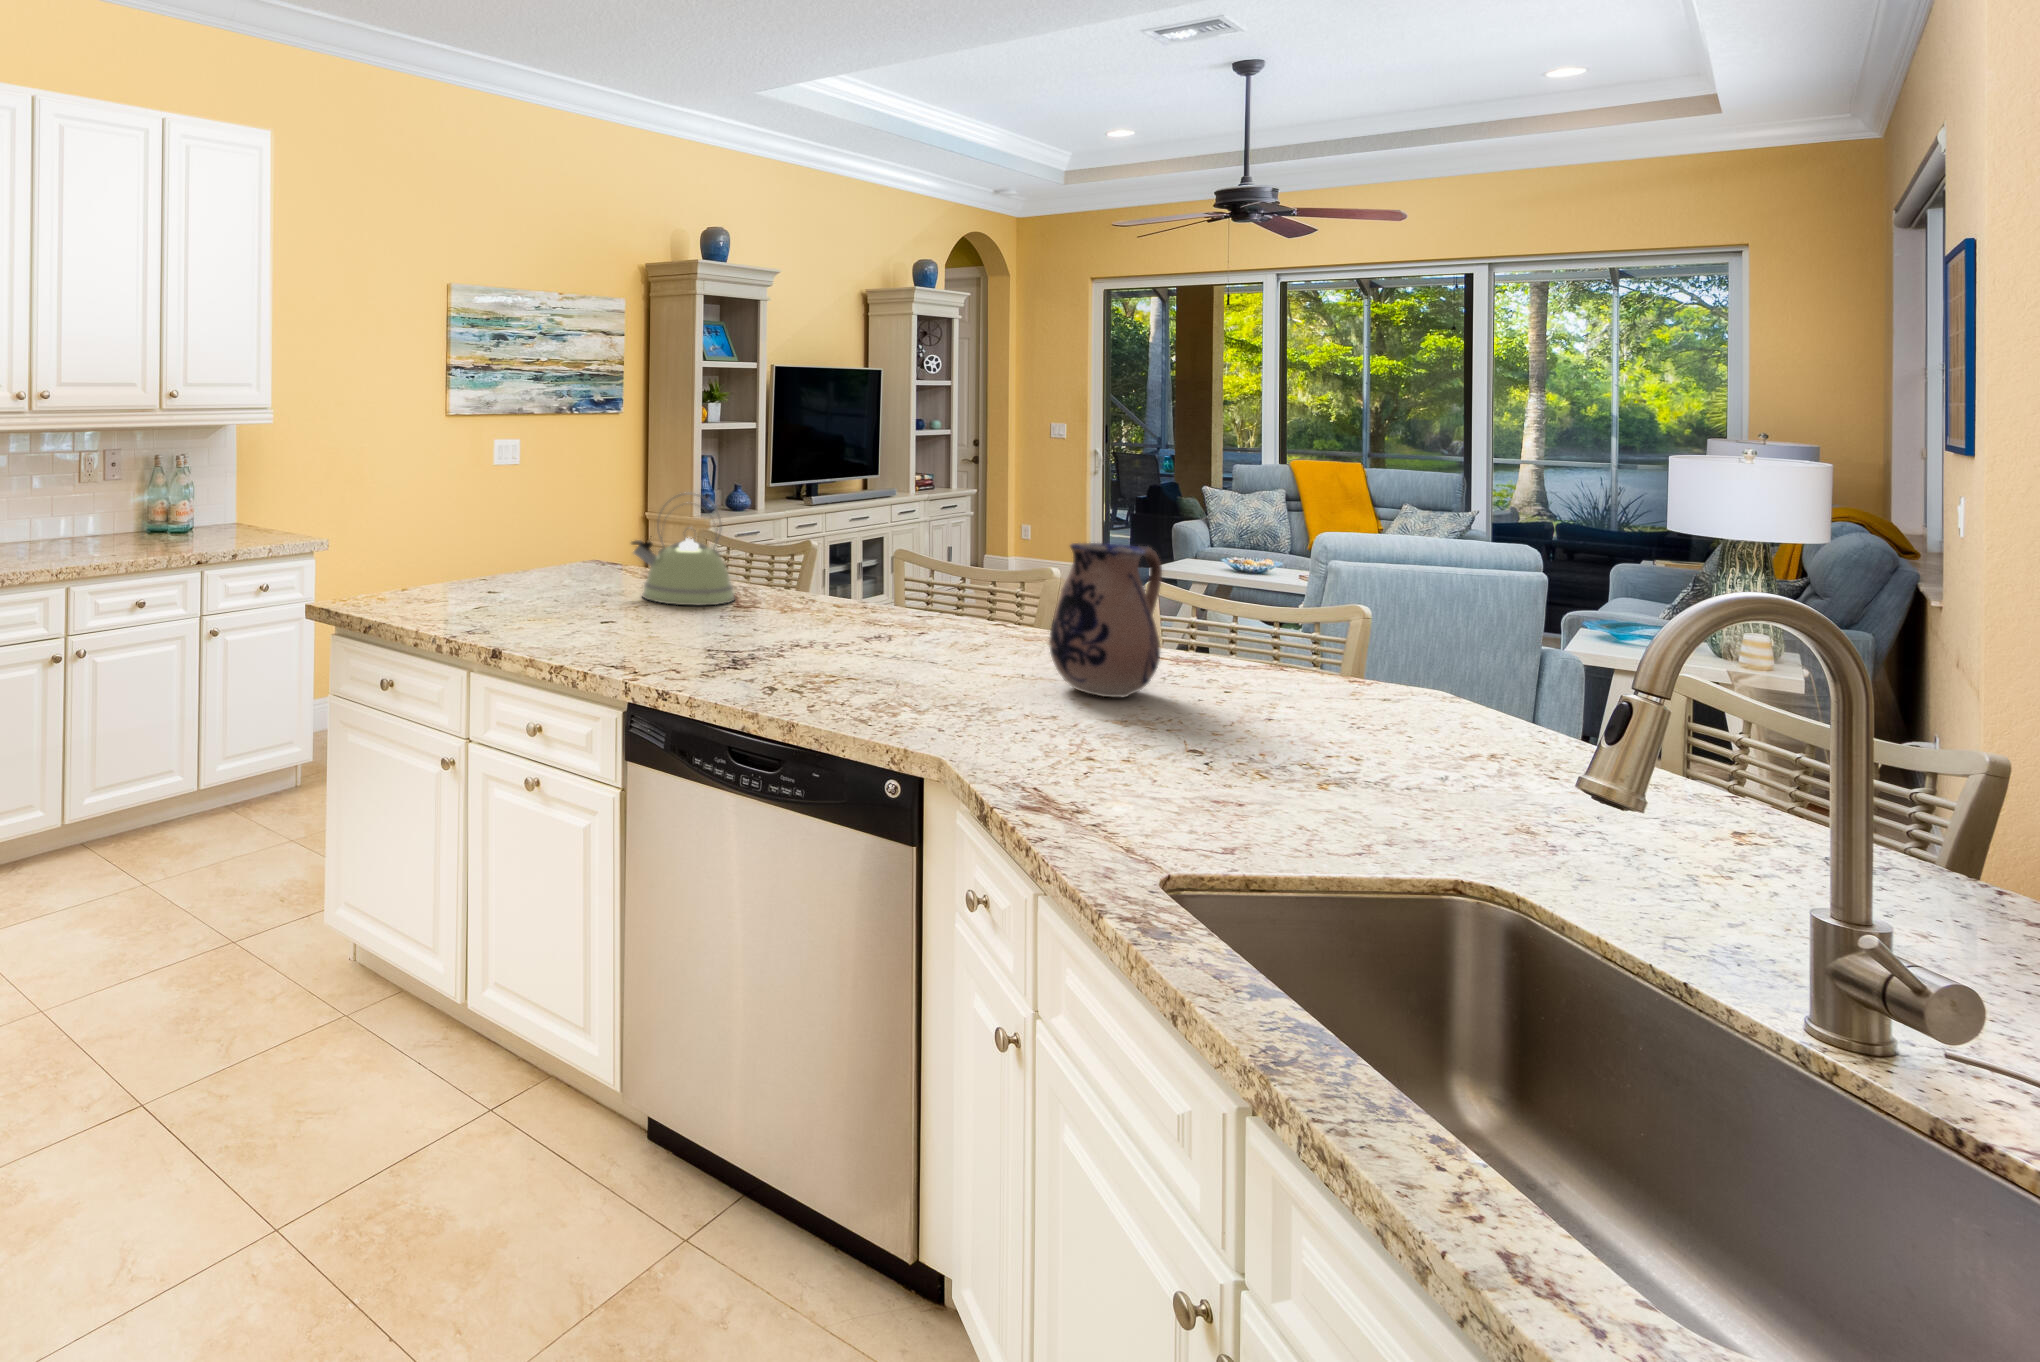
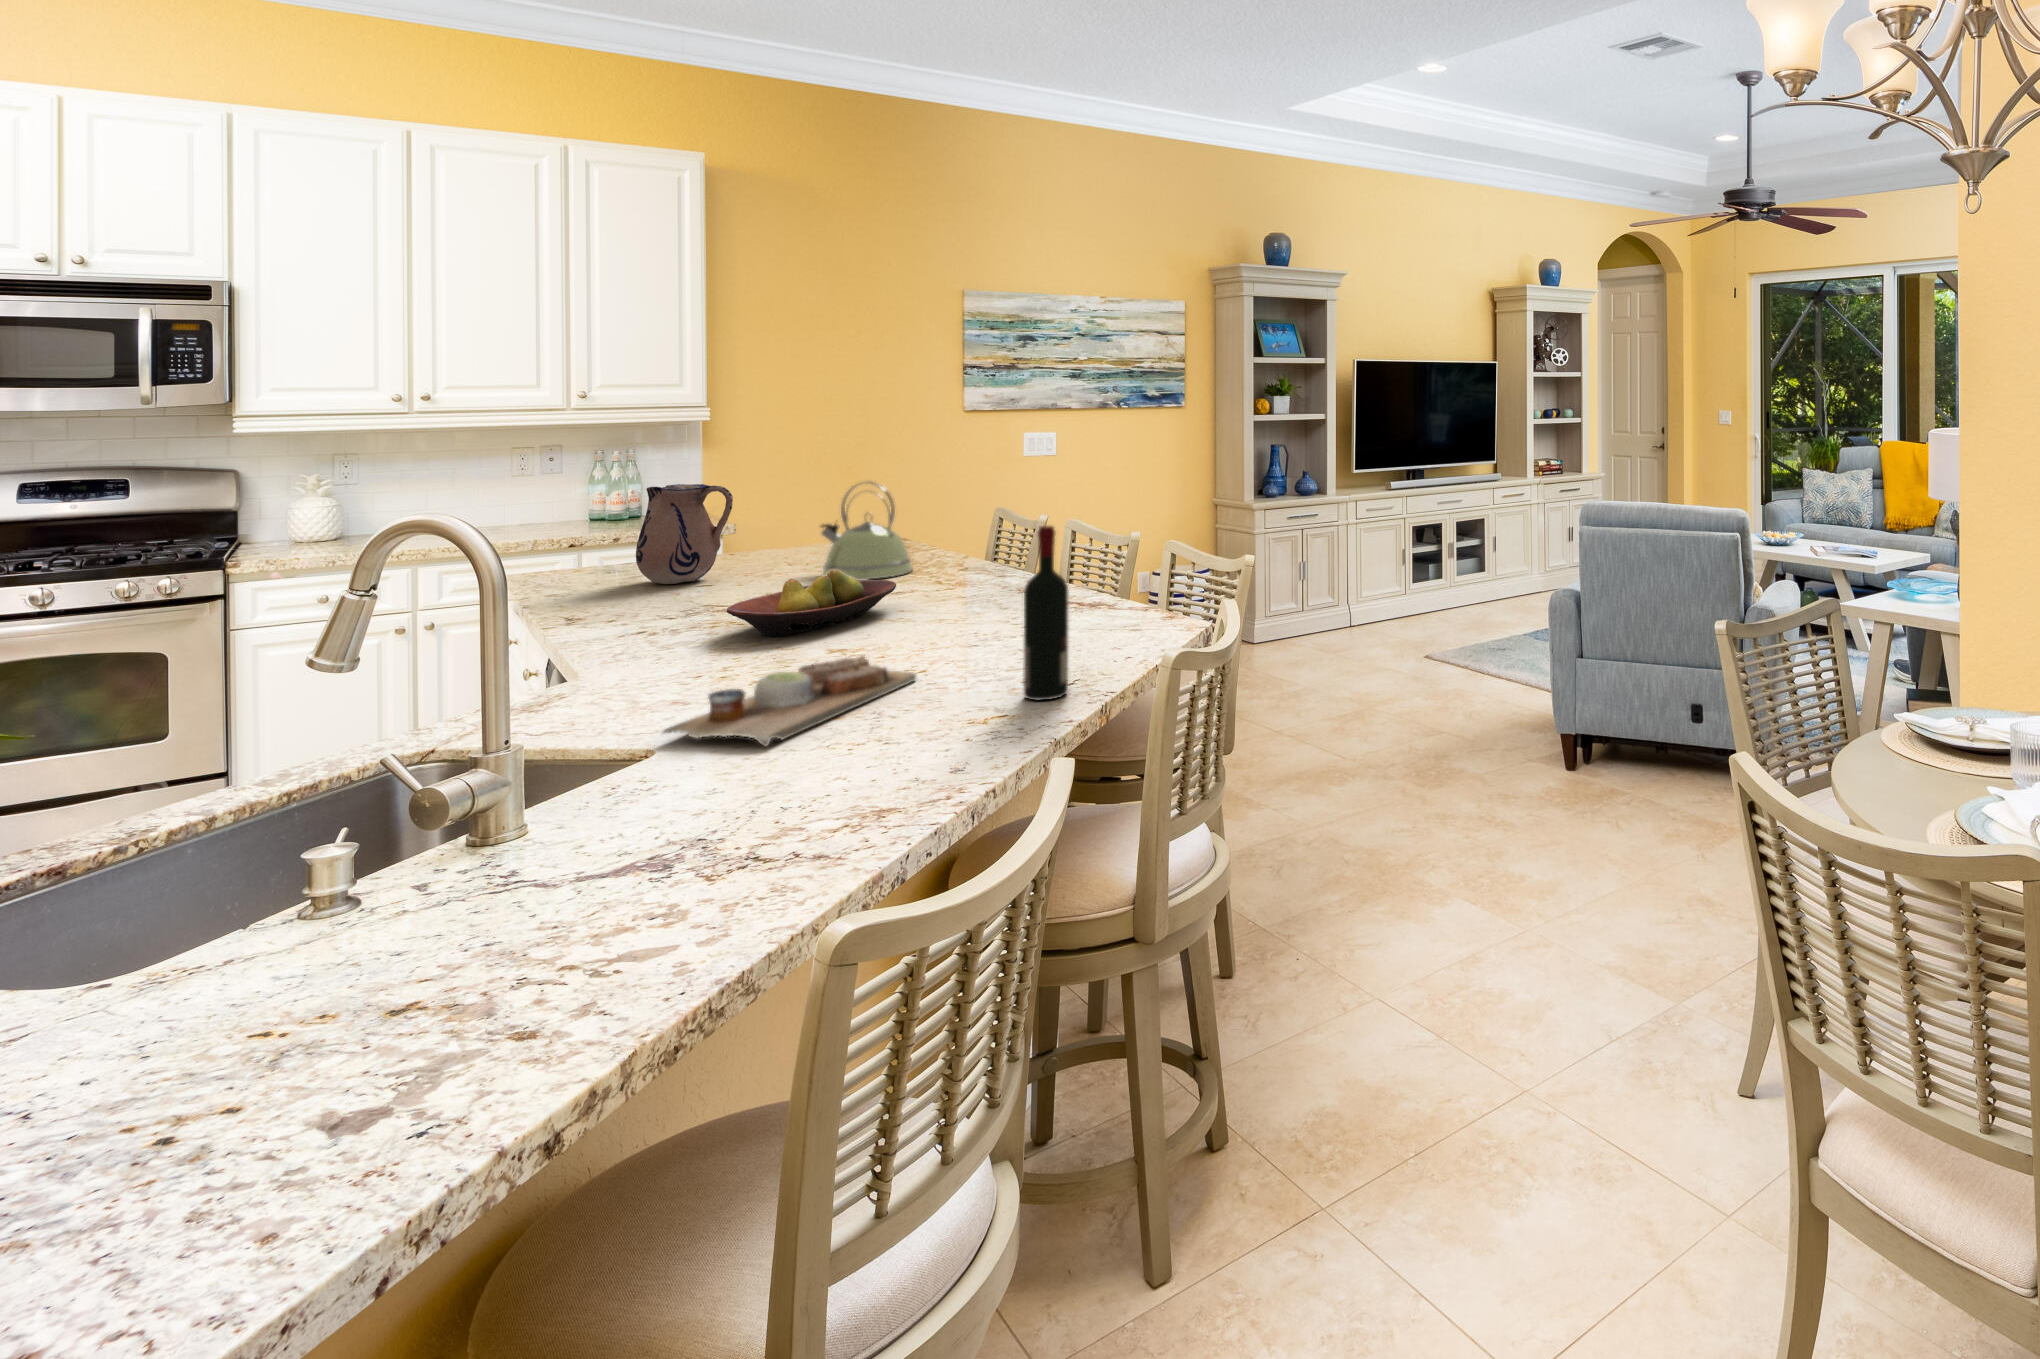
ceramic pitcher: present [1049,543,1162,697] -> present [636,484,733,584]
wine bottle: none [1359,543,1419,752] -> present [1023,526,1069,700]
fruit bowl: none [761,594,885,671] -> present [727,570,896,636]
cutting board: none [1054,695,1288,810] -> present [664,655,916,746]

